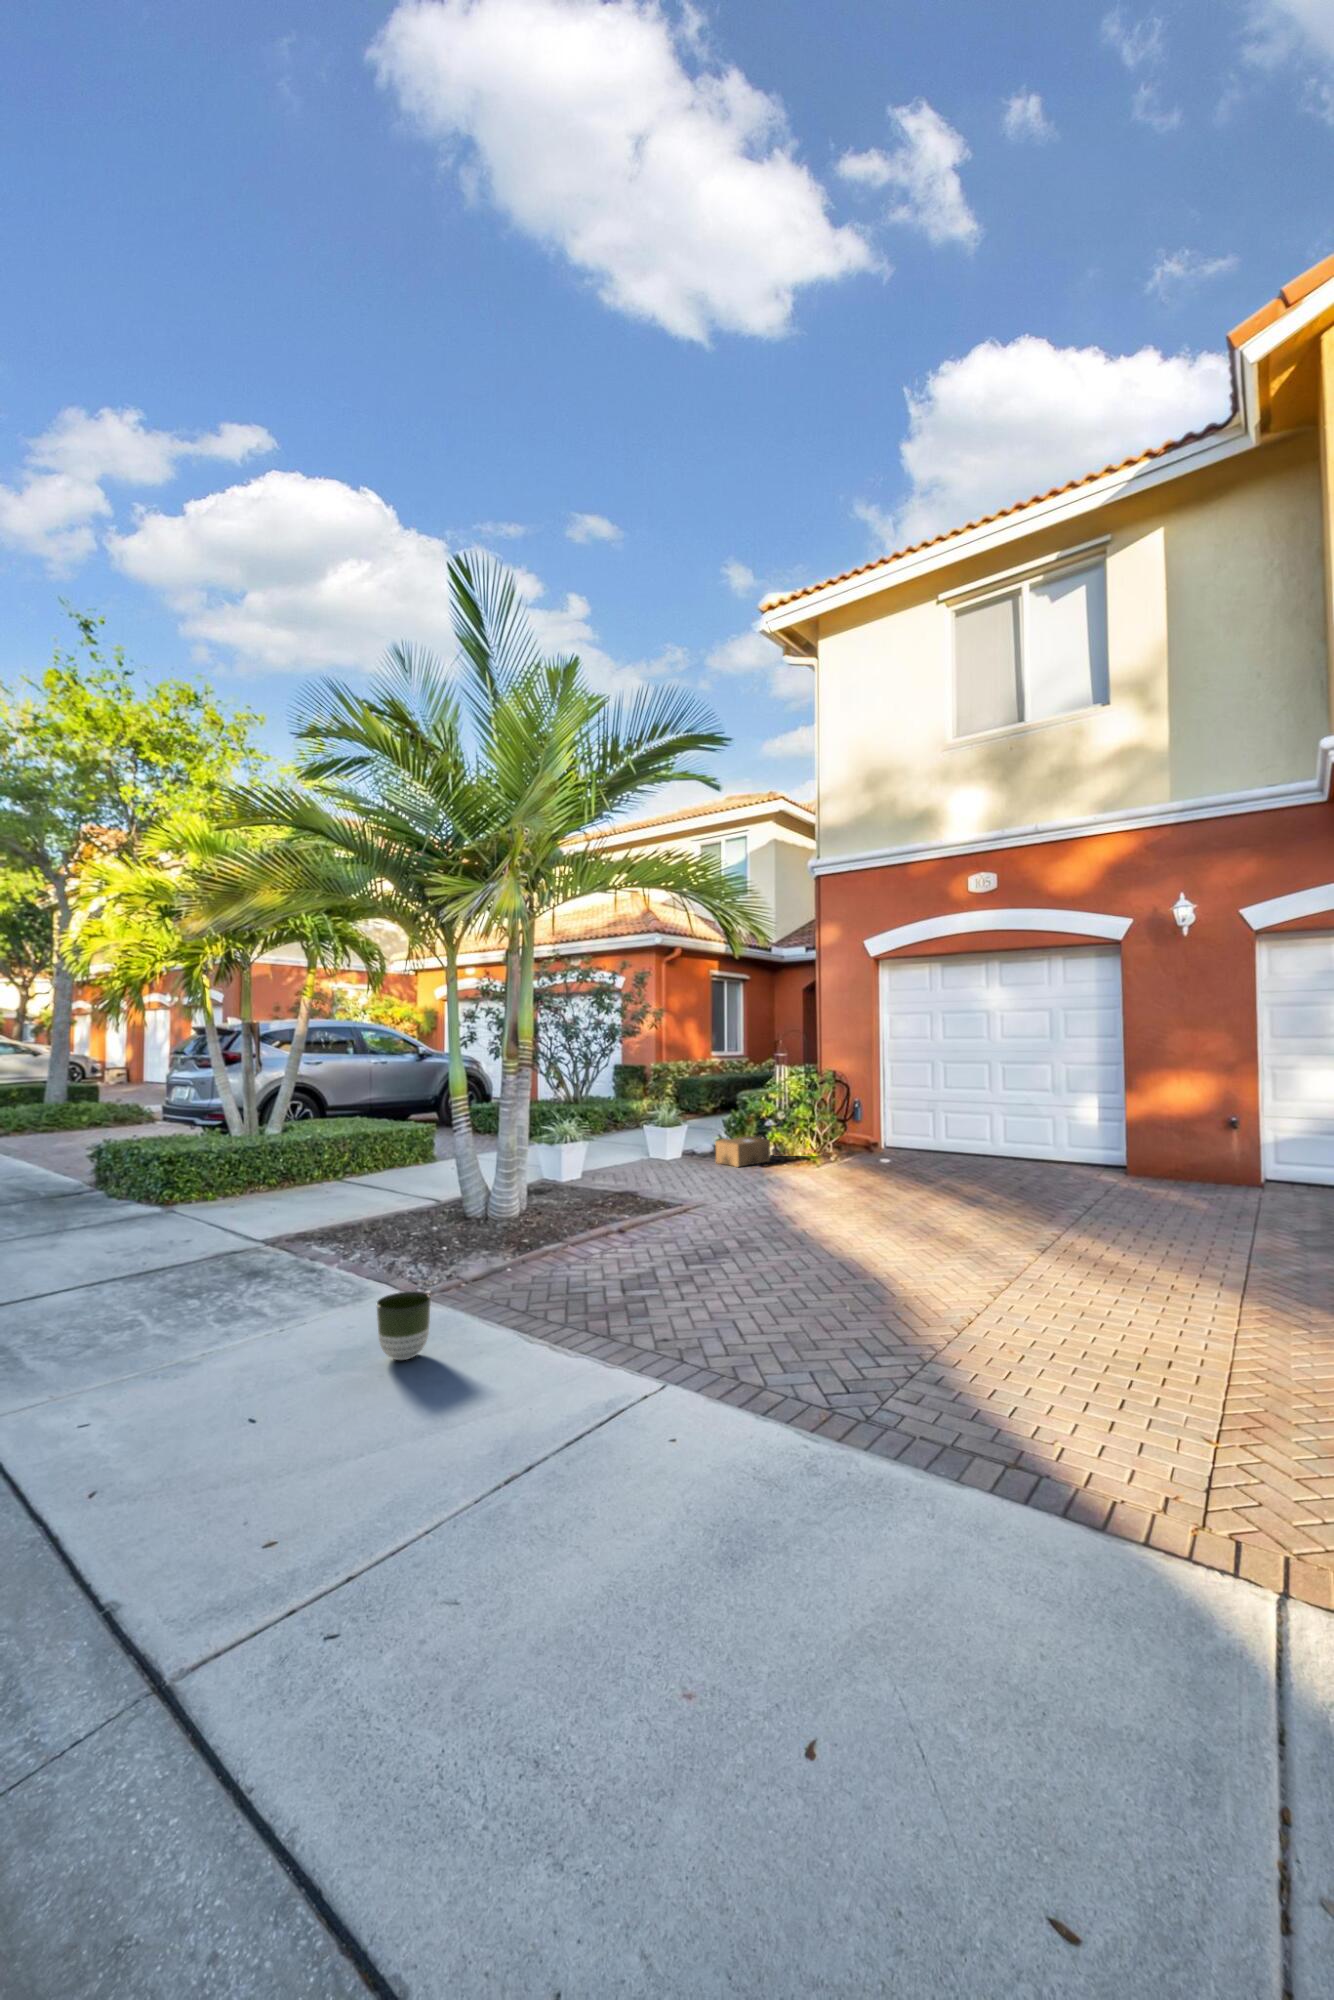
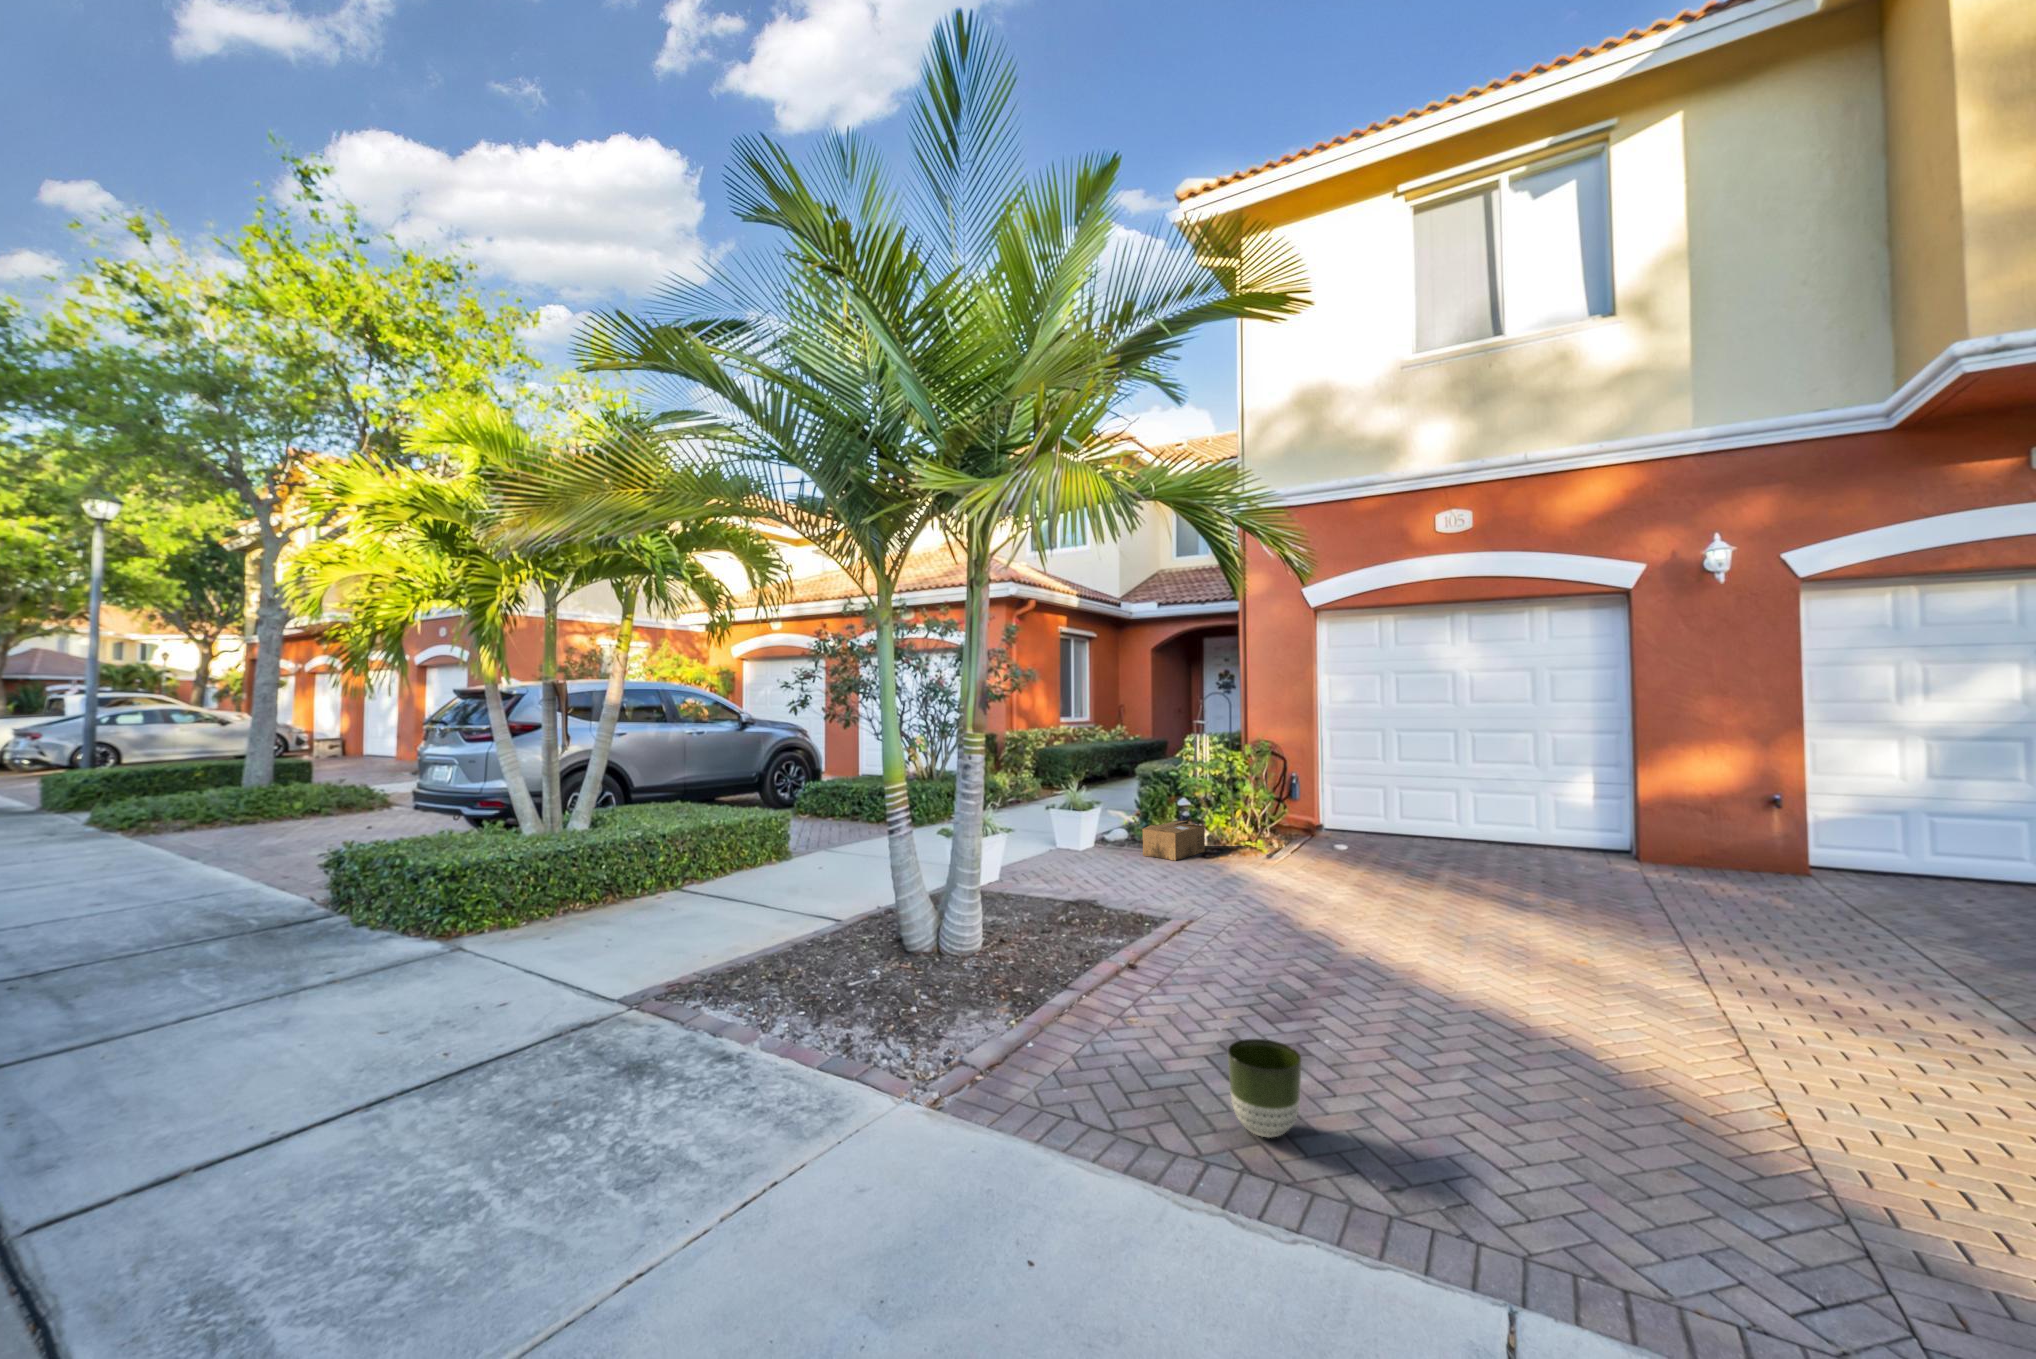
planter: present [377,1291,431,1360] -> present [1228,1039,1301,1138]

